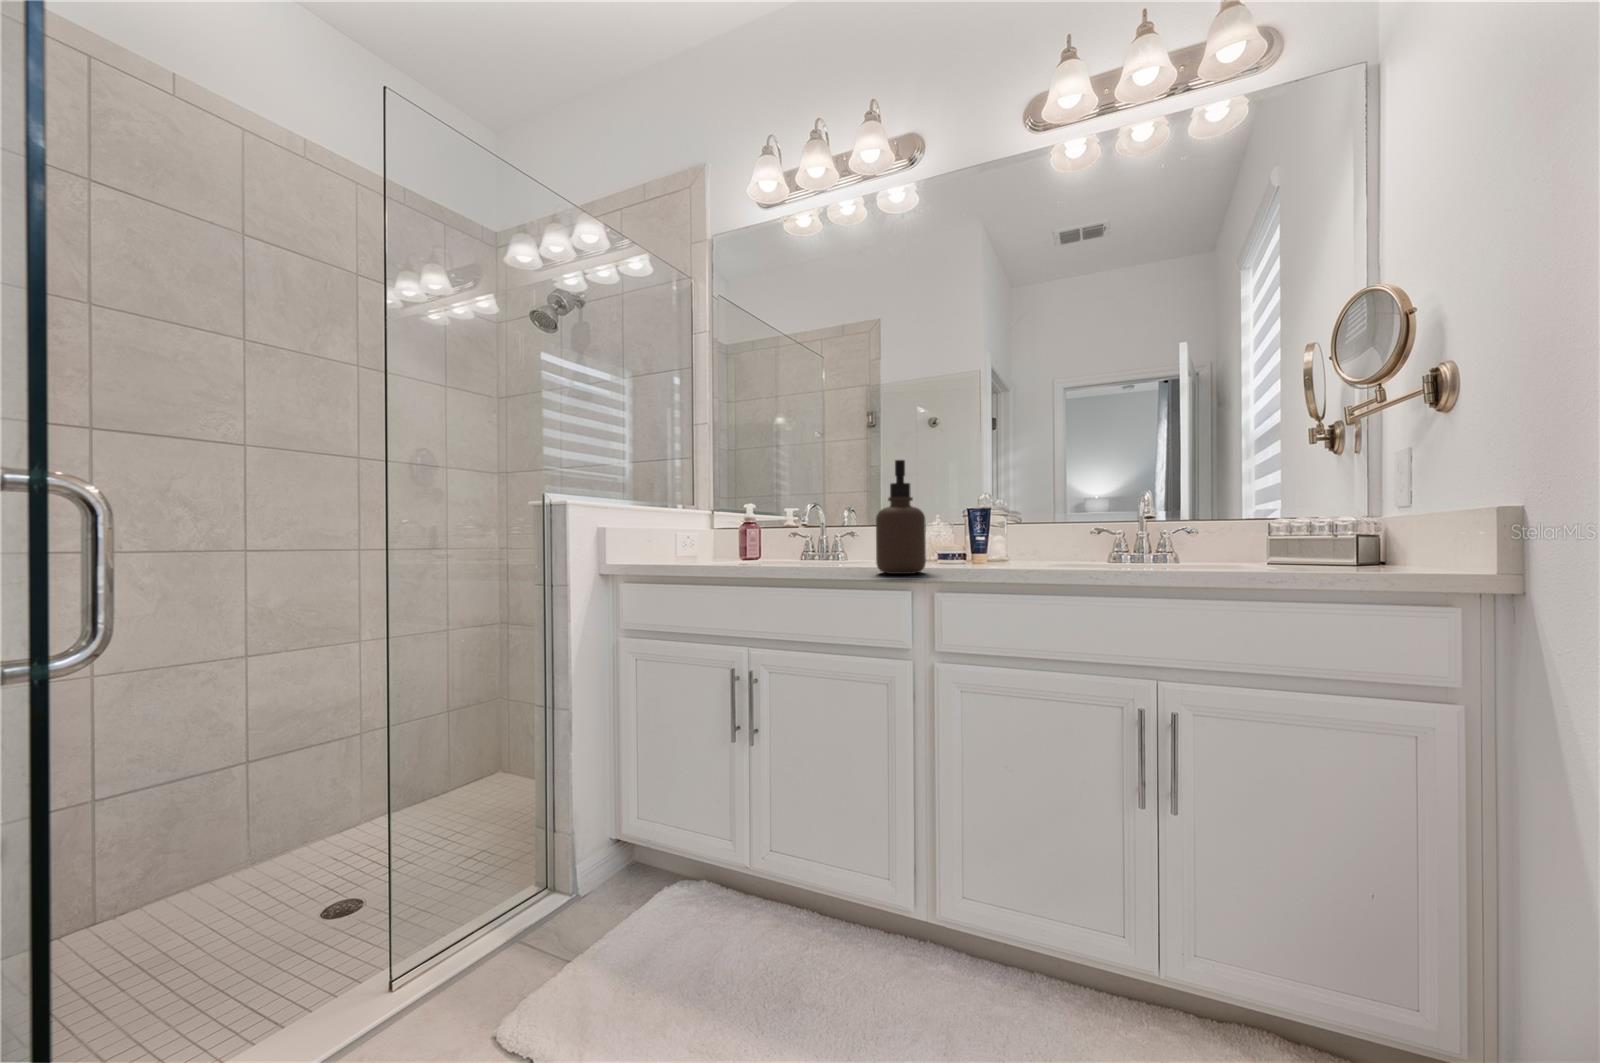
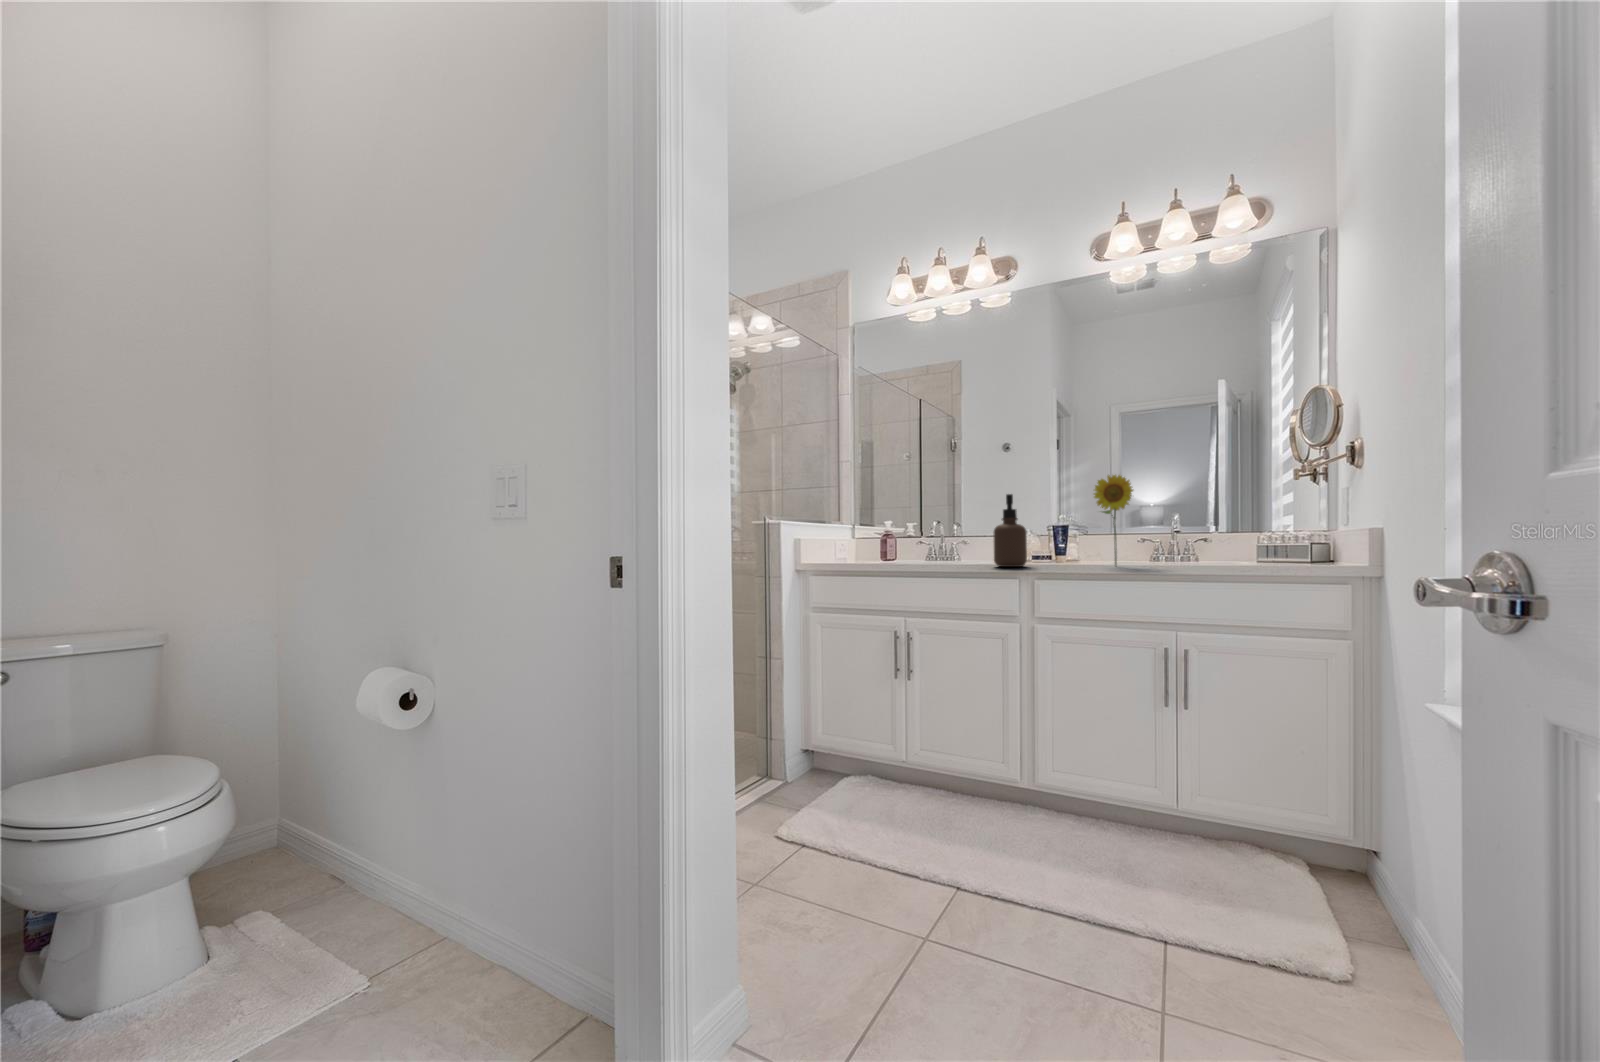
flower: none [1025,426,1090,572] -> present [1094,475,1133,565]

